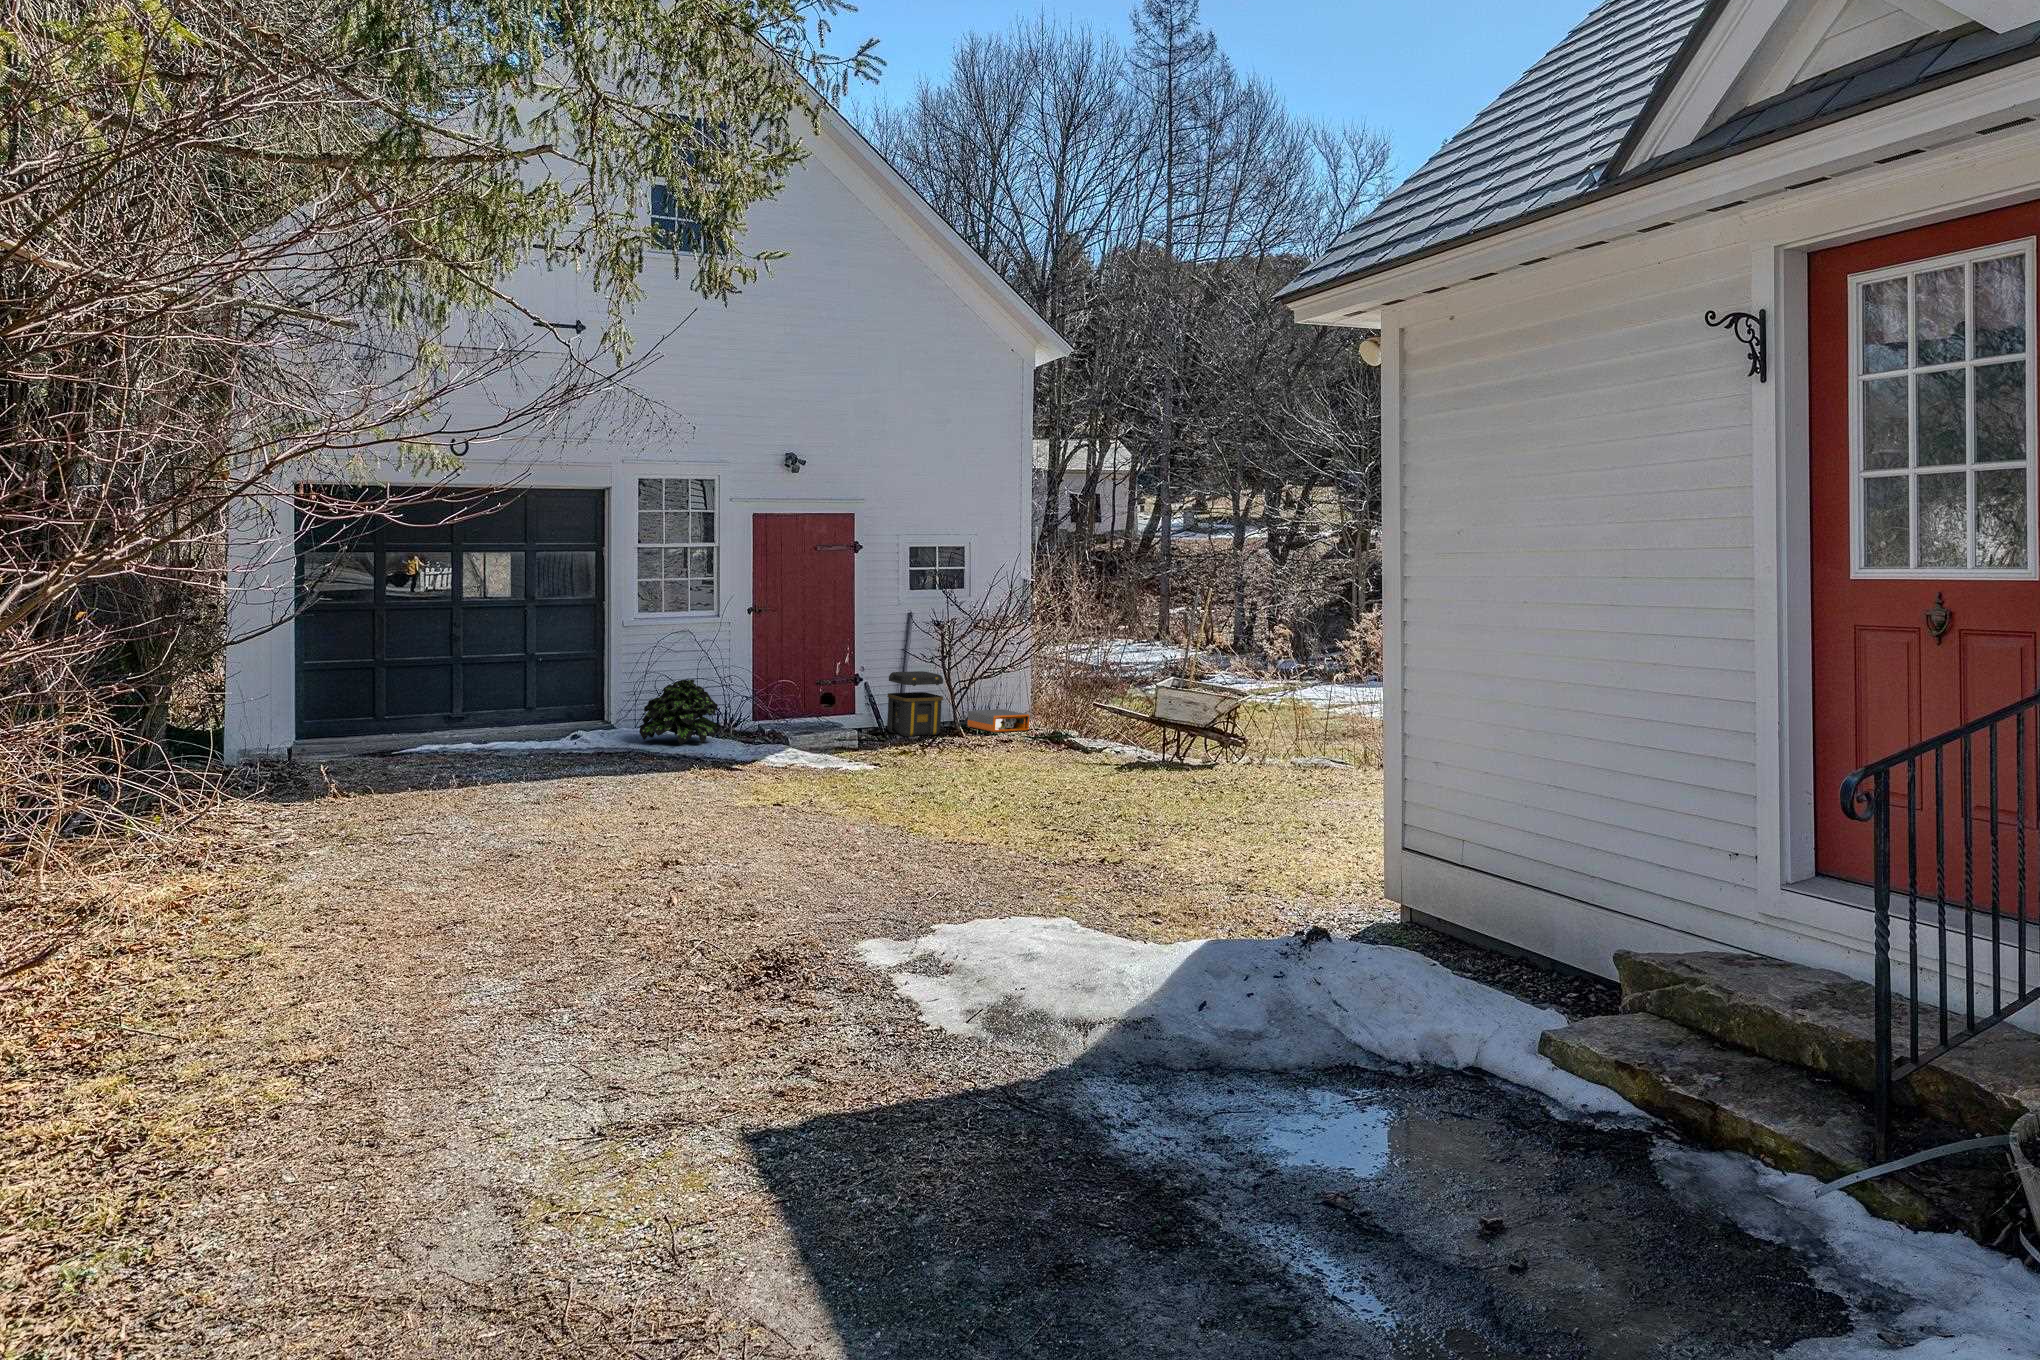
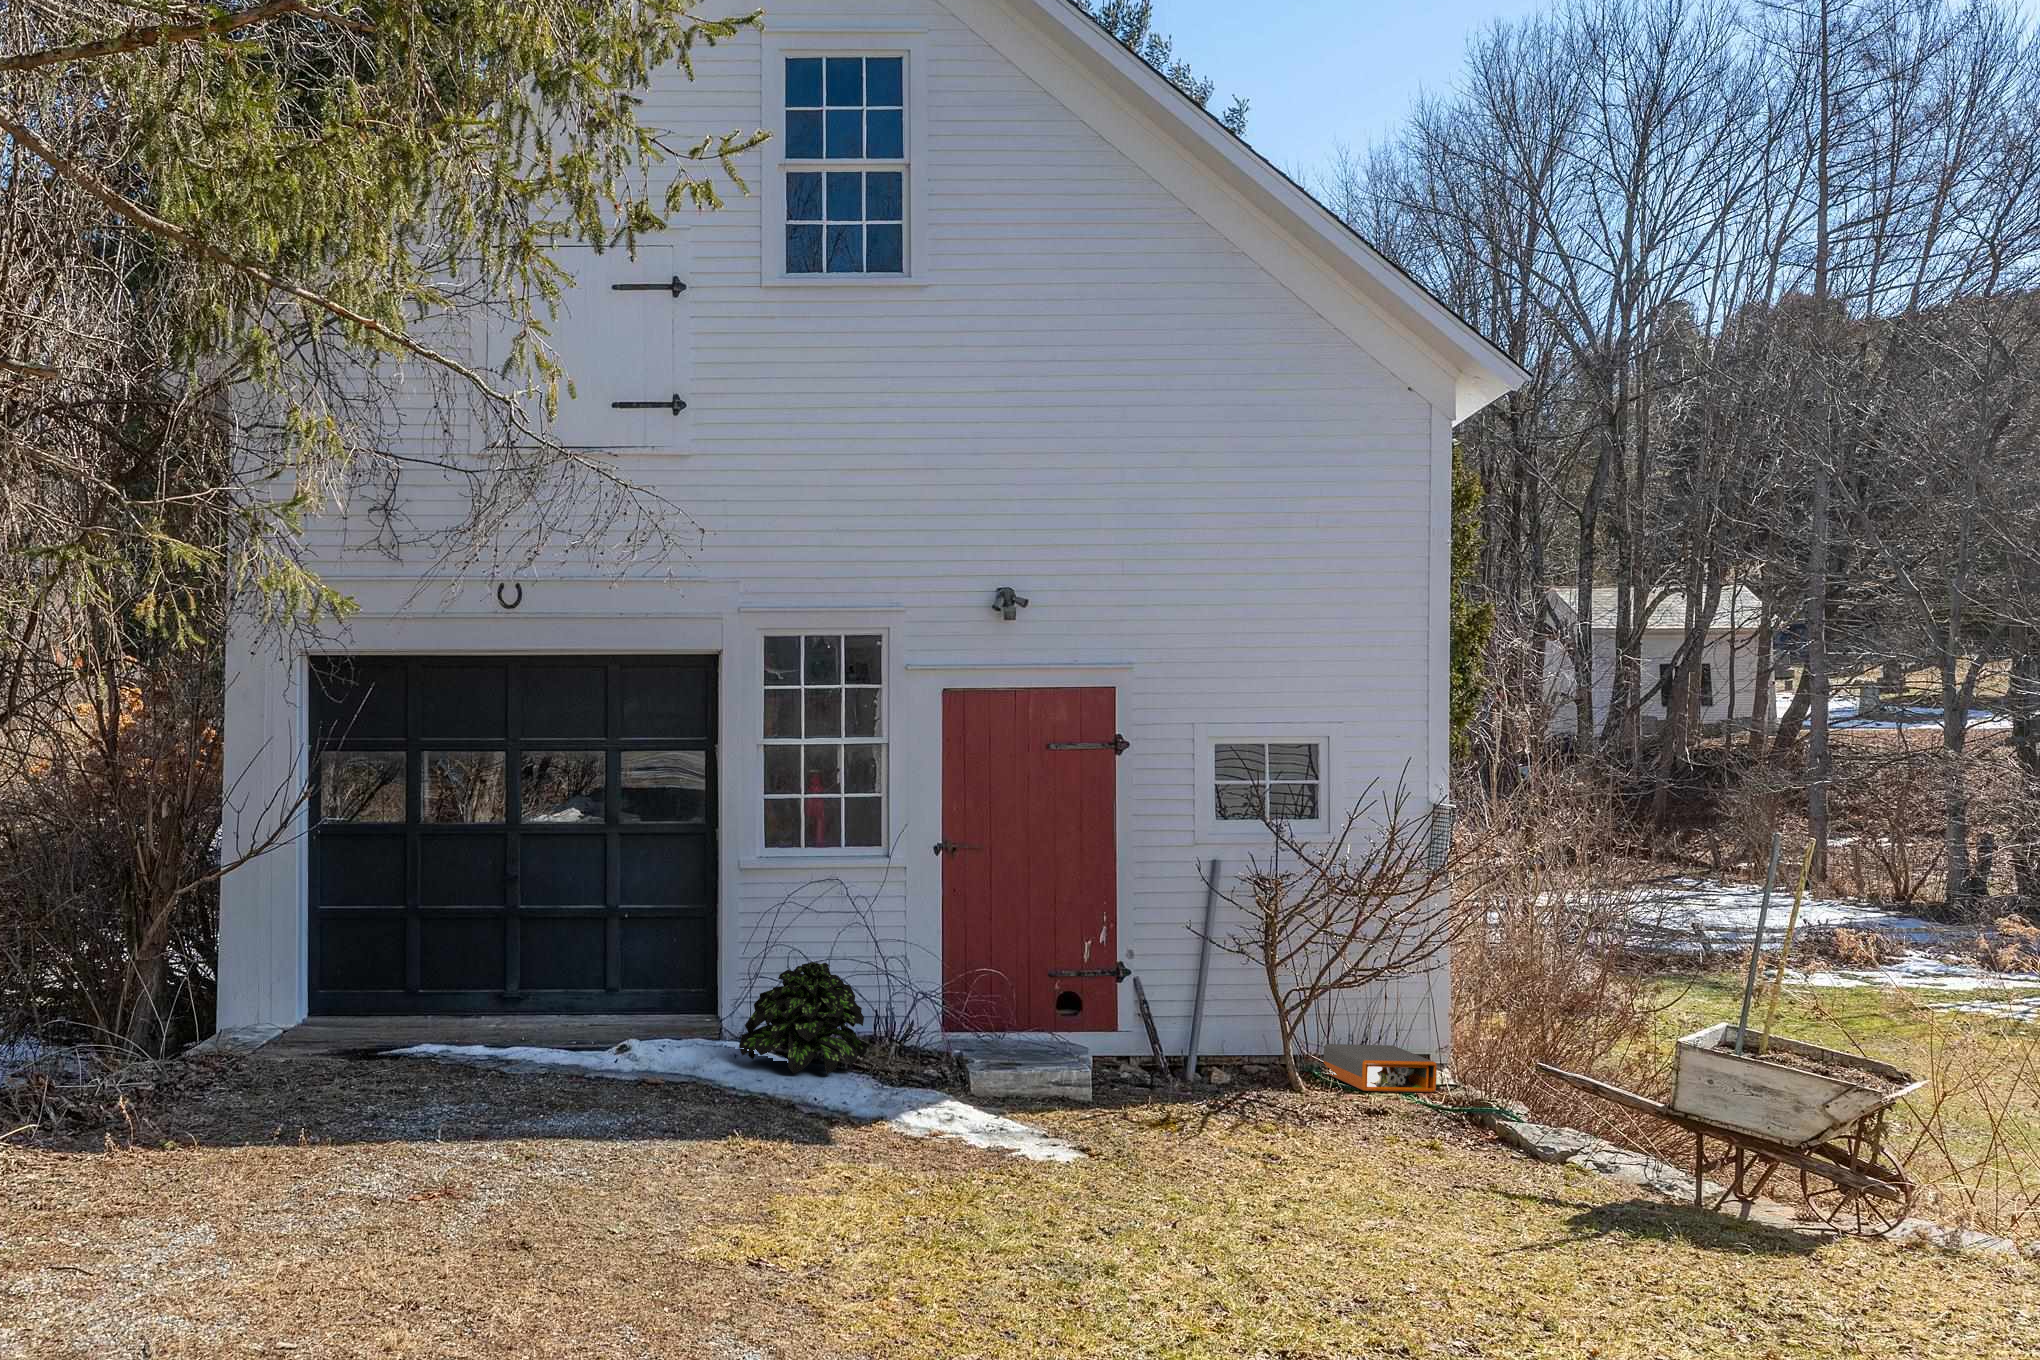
toolbox: present [887,671,943,737] -> none [1166,967,1262,1089]

